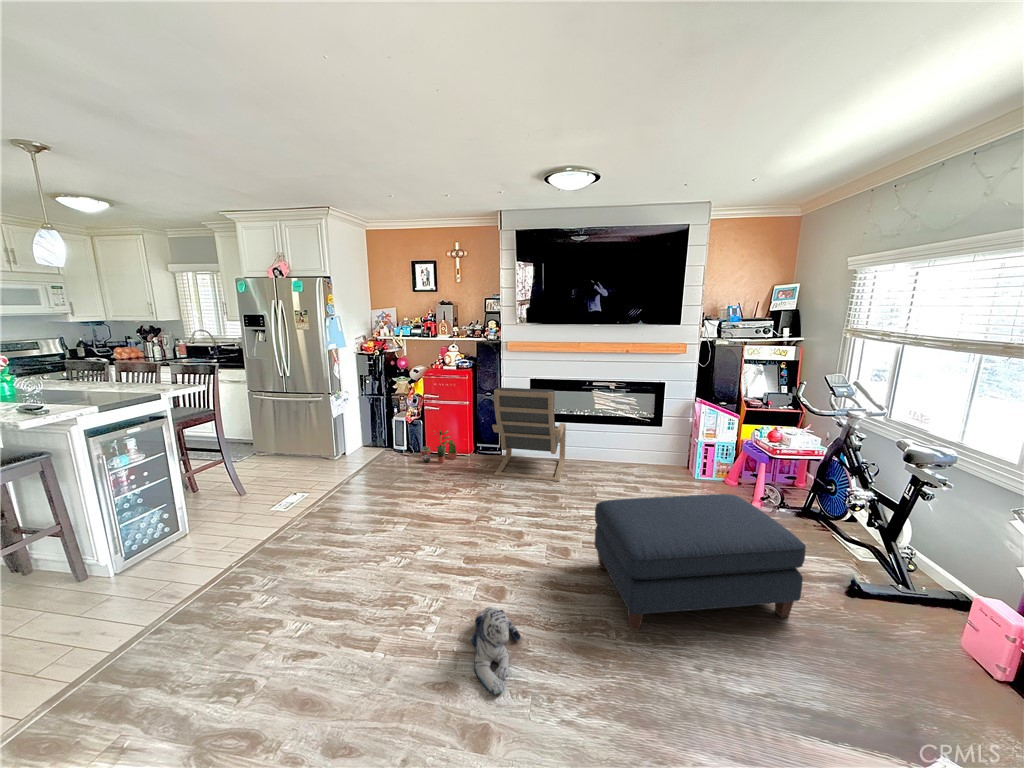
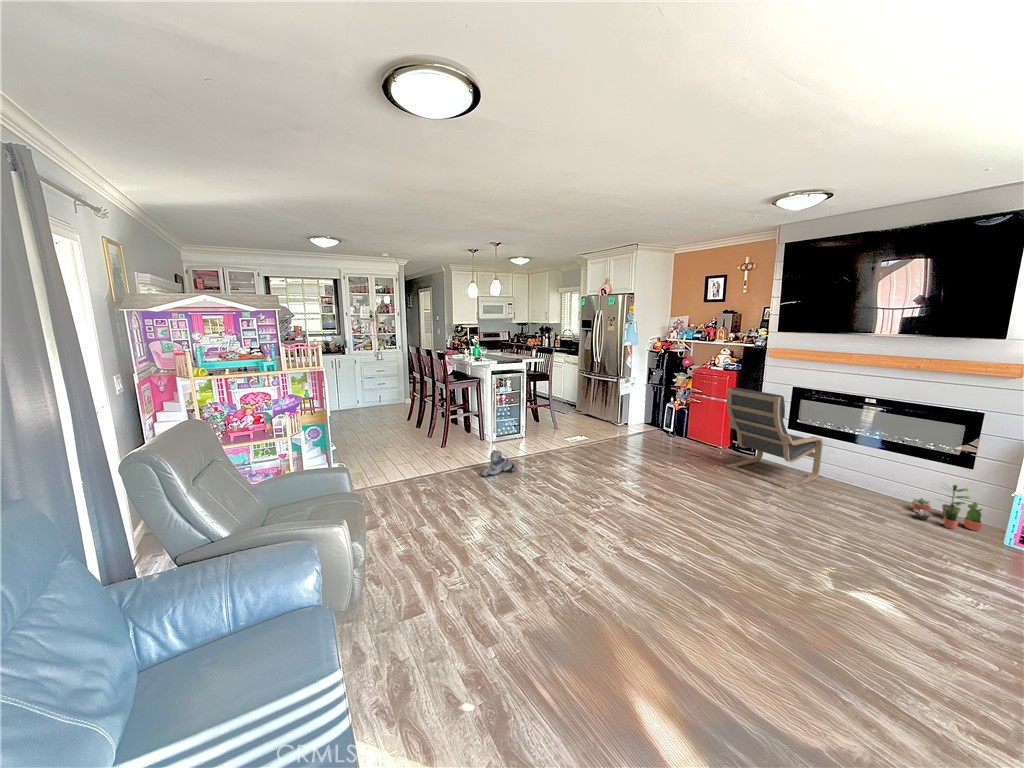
potted plant: present [420,430,457,463] -> present [912,485,983,531]
ottoman: present [595,494,806,630] -> none [709,480,910,632]
plush toy: present [471,607,520,694] -> present [482,450,516,477]

